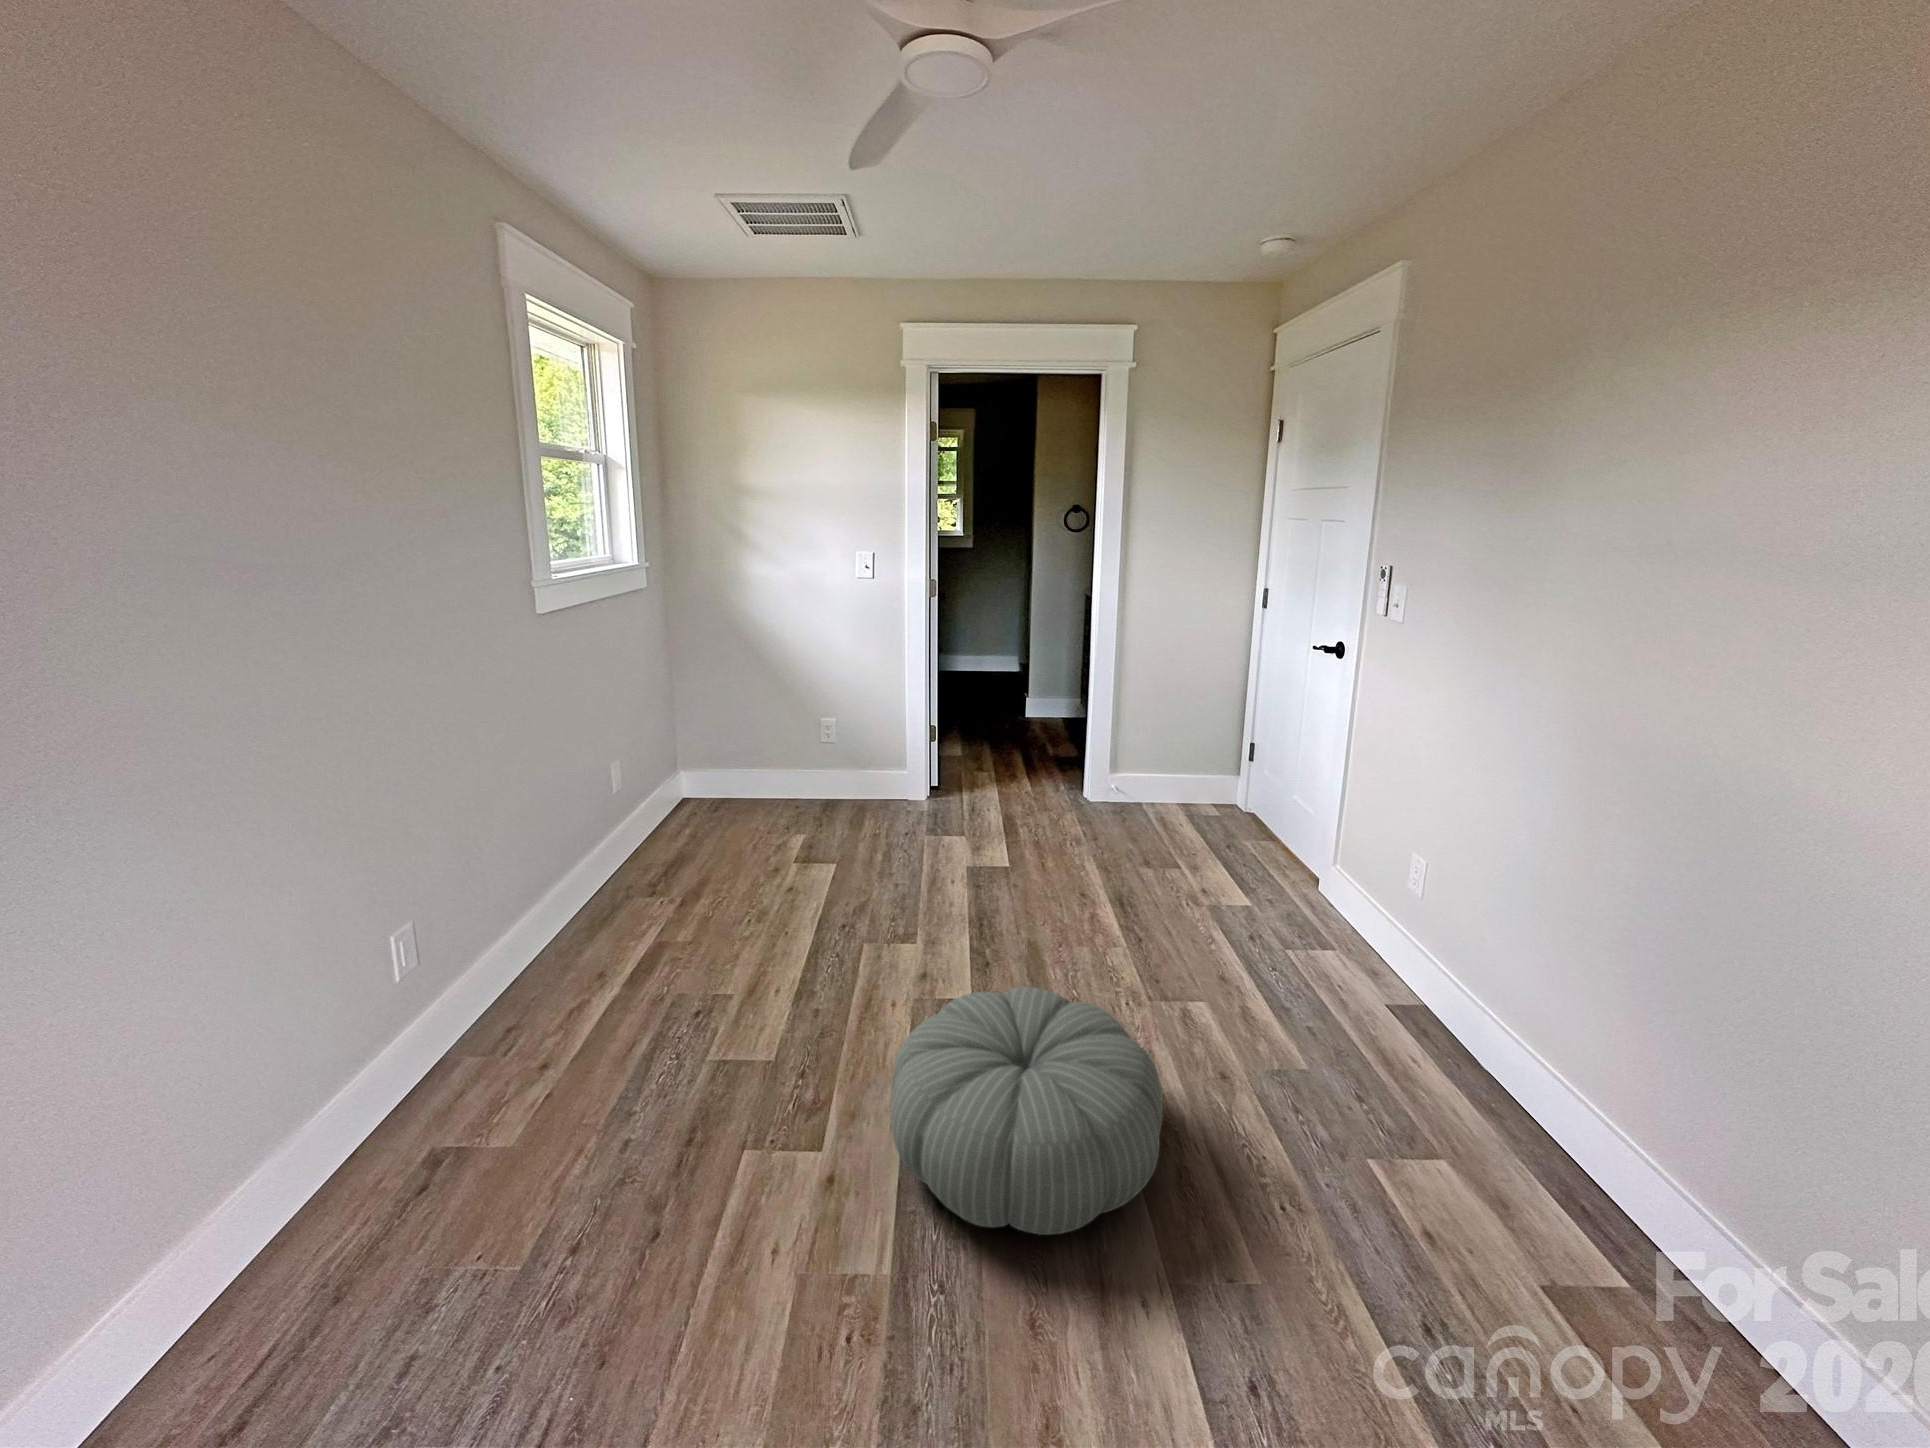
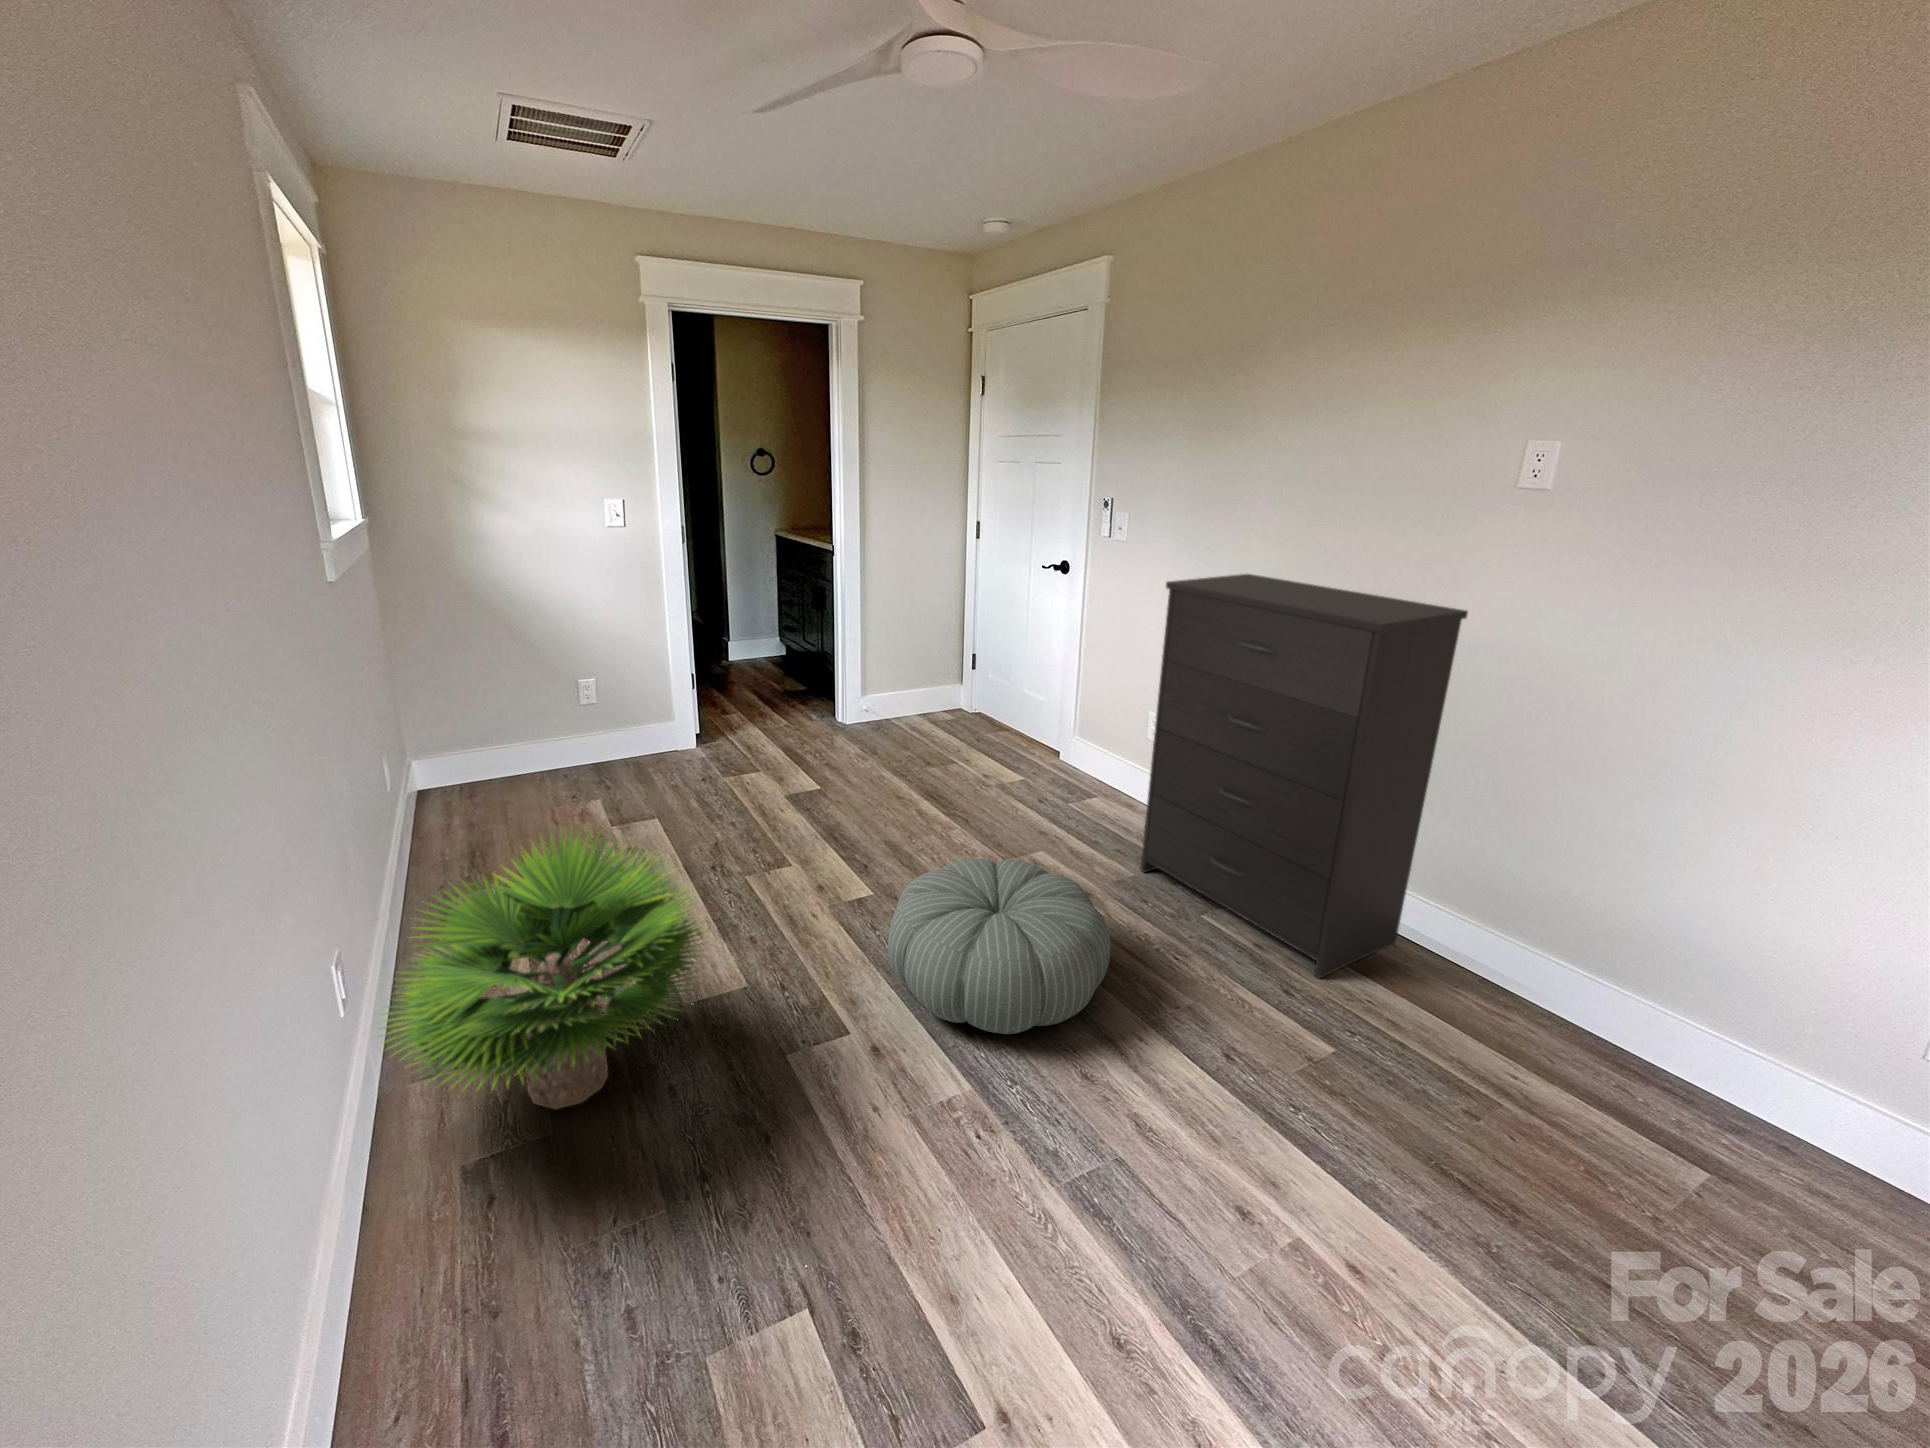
dresser: none [1323,679,1855,1330] -> present [1141,574,1468,978]
potted plant: none [372,850,704,1127] -> present [380,827,703,1109]

